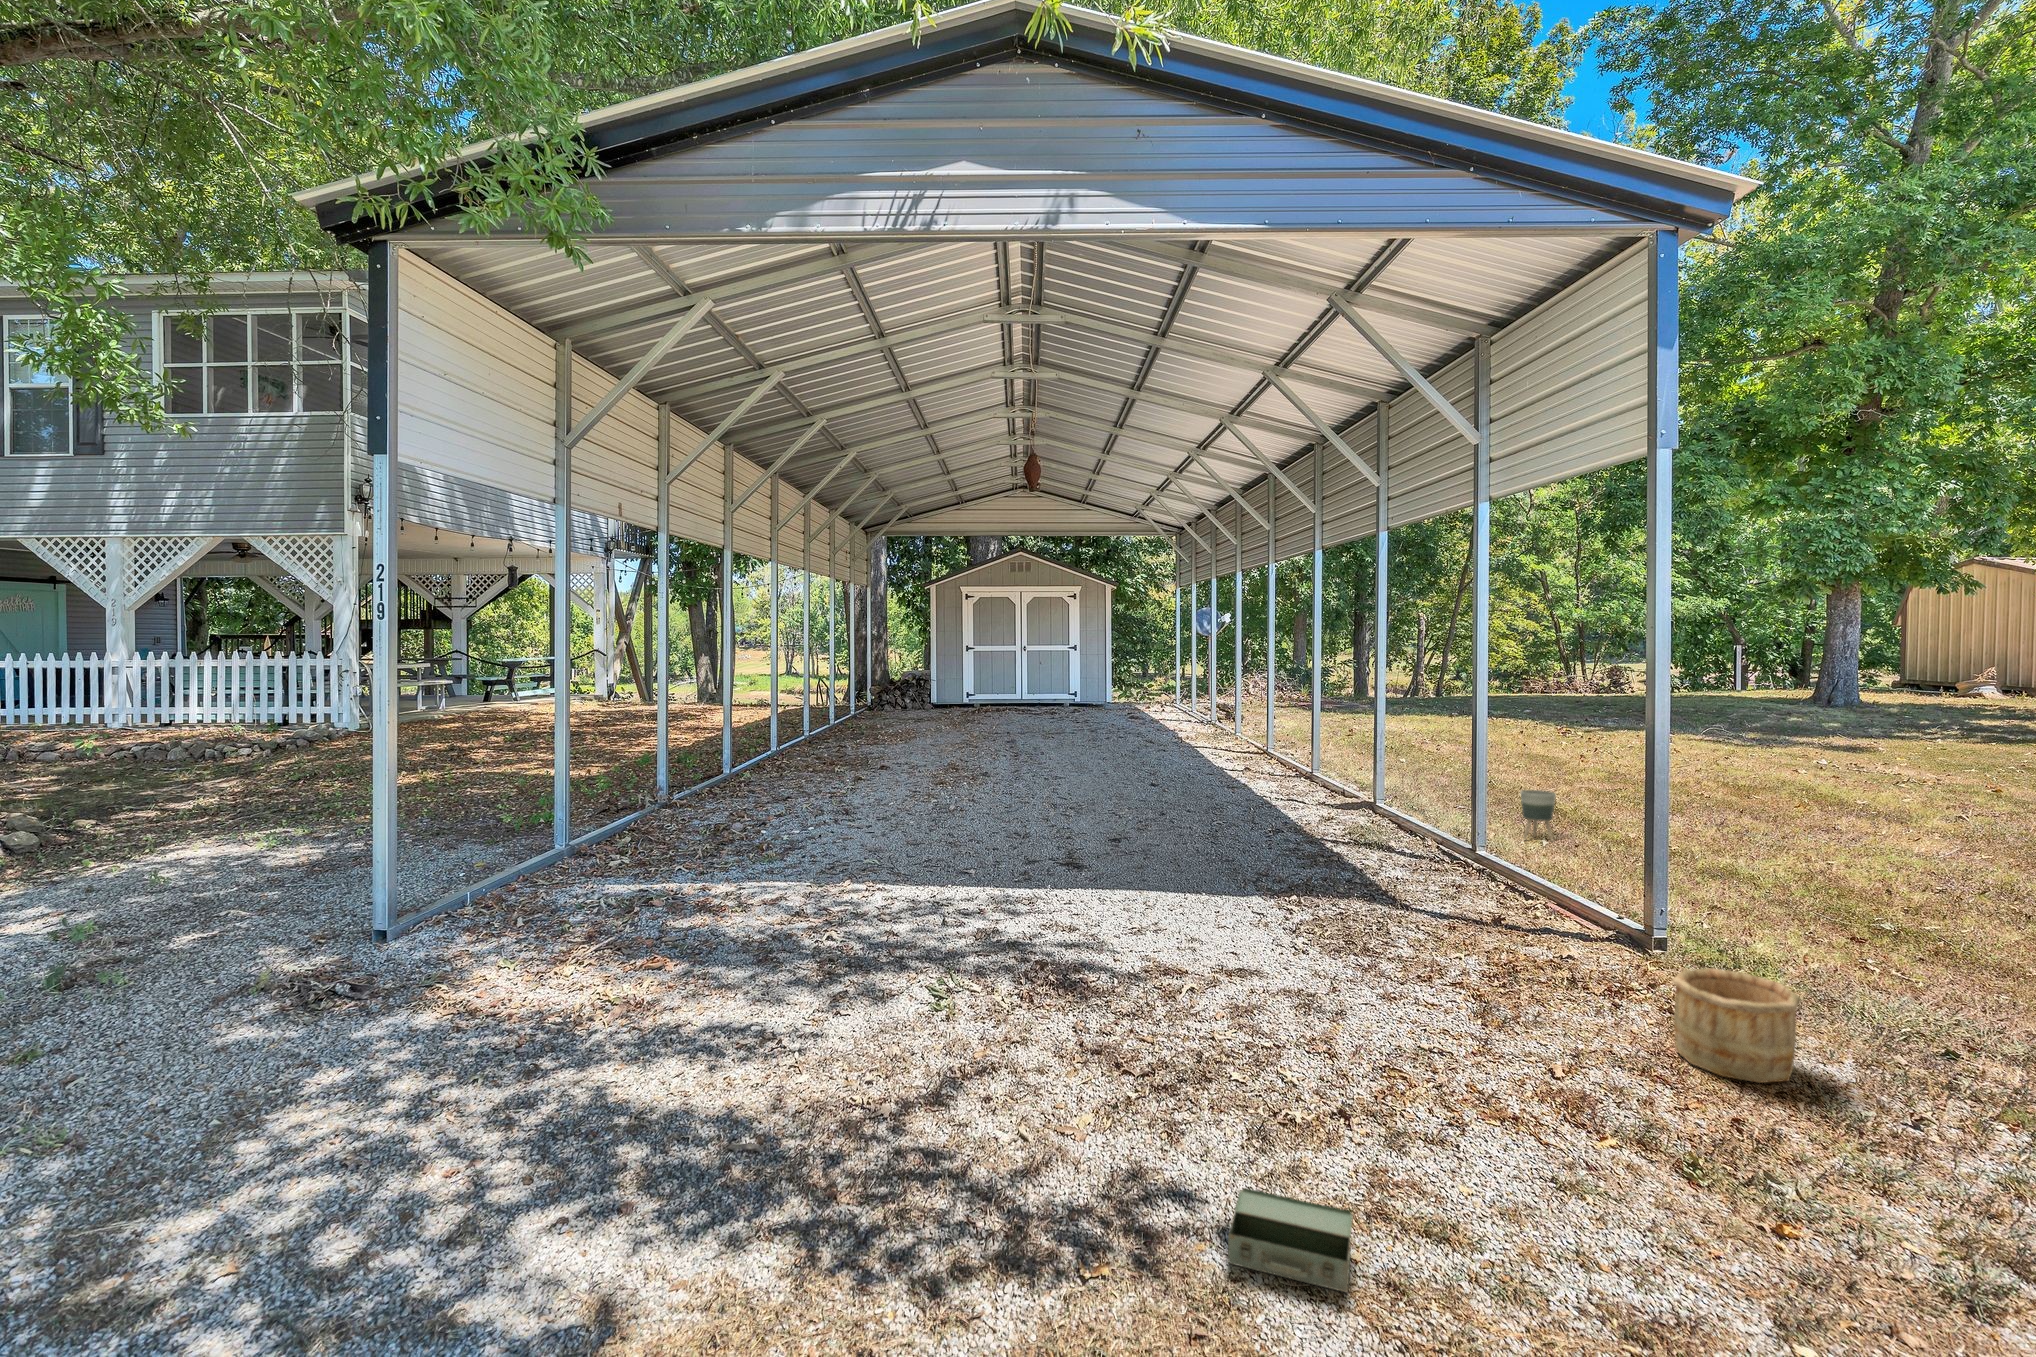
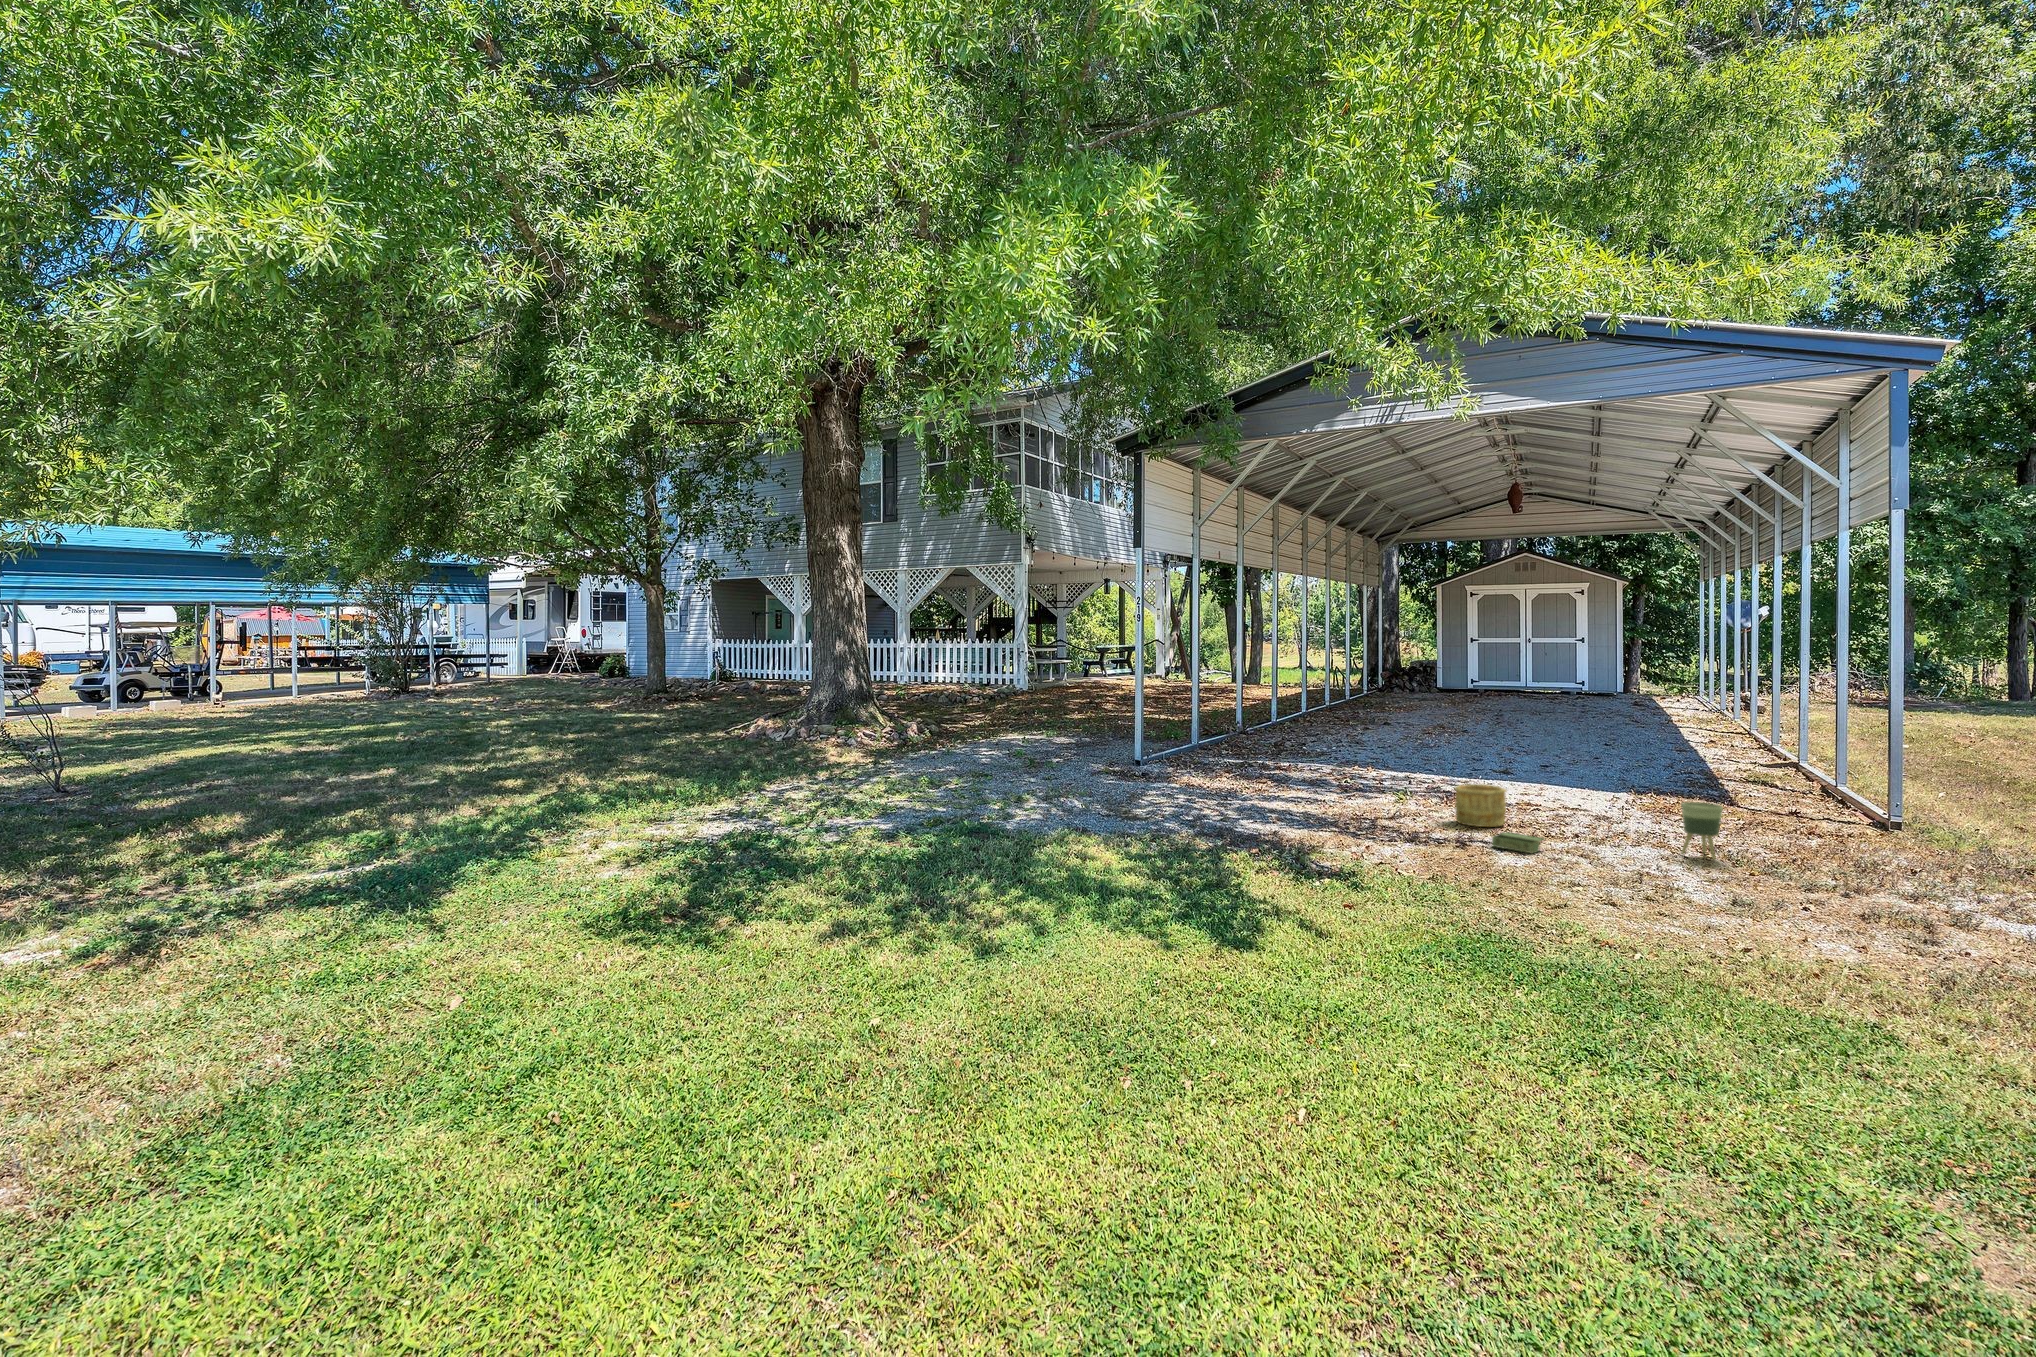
planter: present [1521,790,1556,842] -> present [1681,802,1723,860]
wooden bucket: present [1672,968,1800,1083] -> present [1455,784,1506,827]

